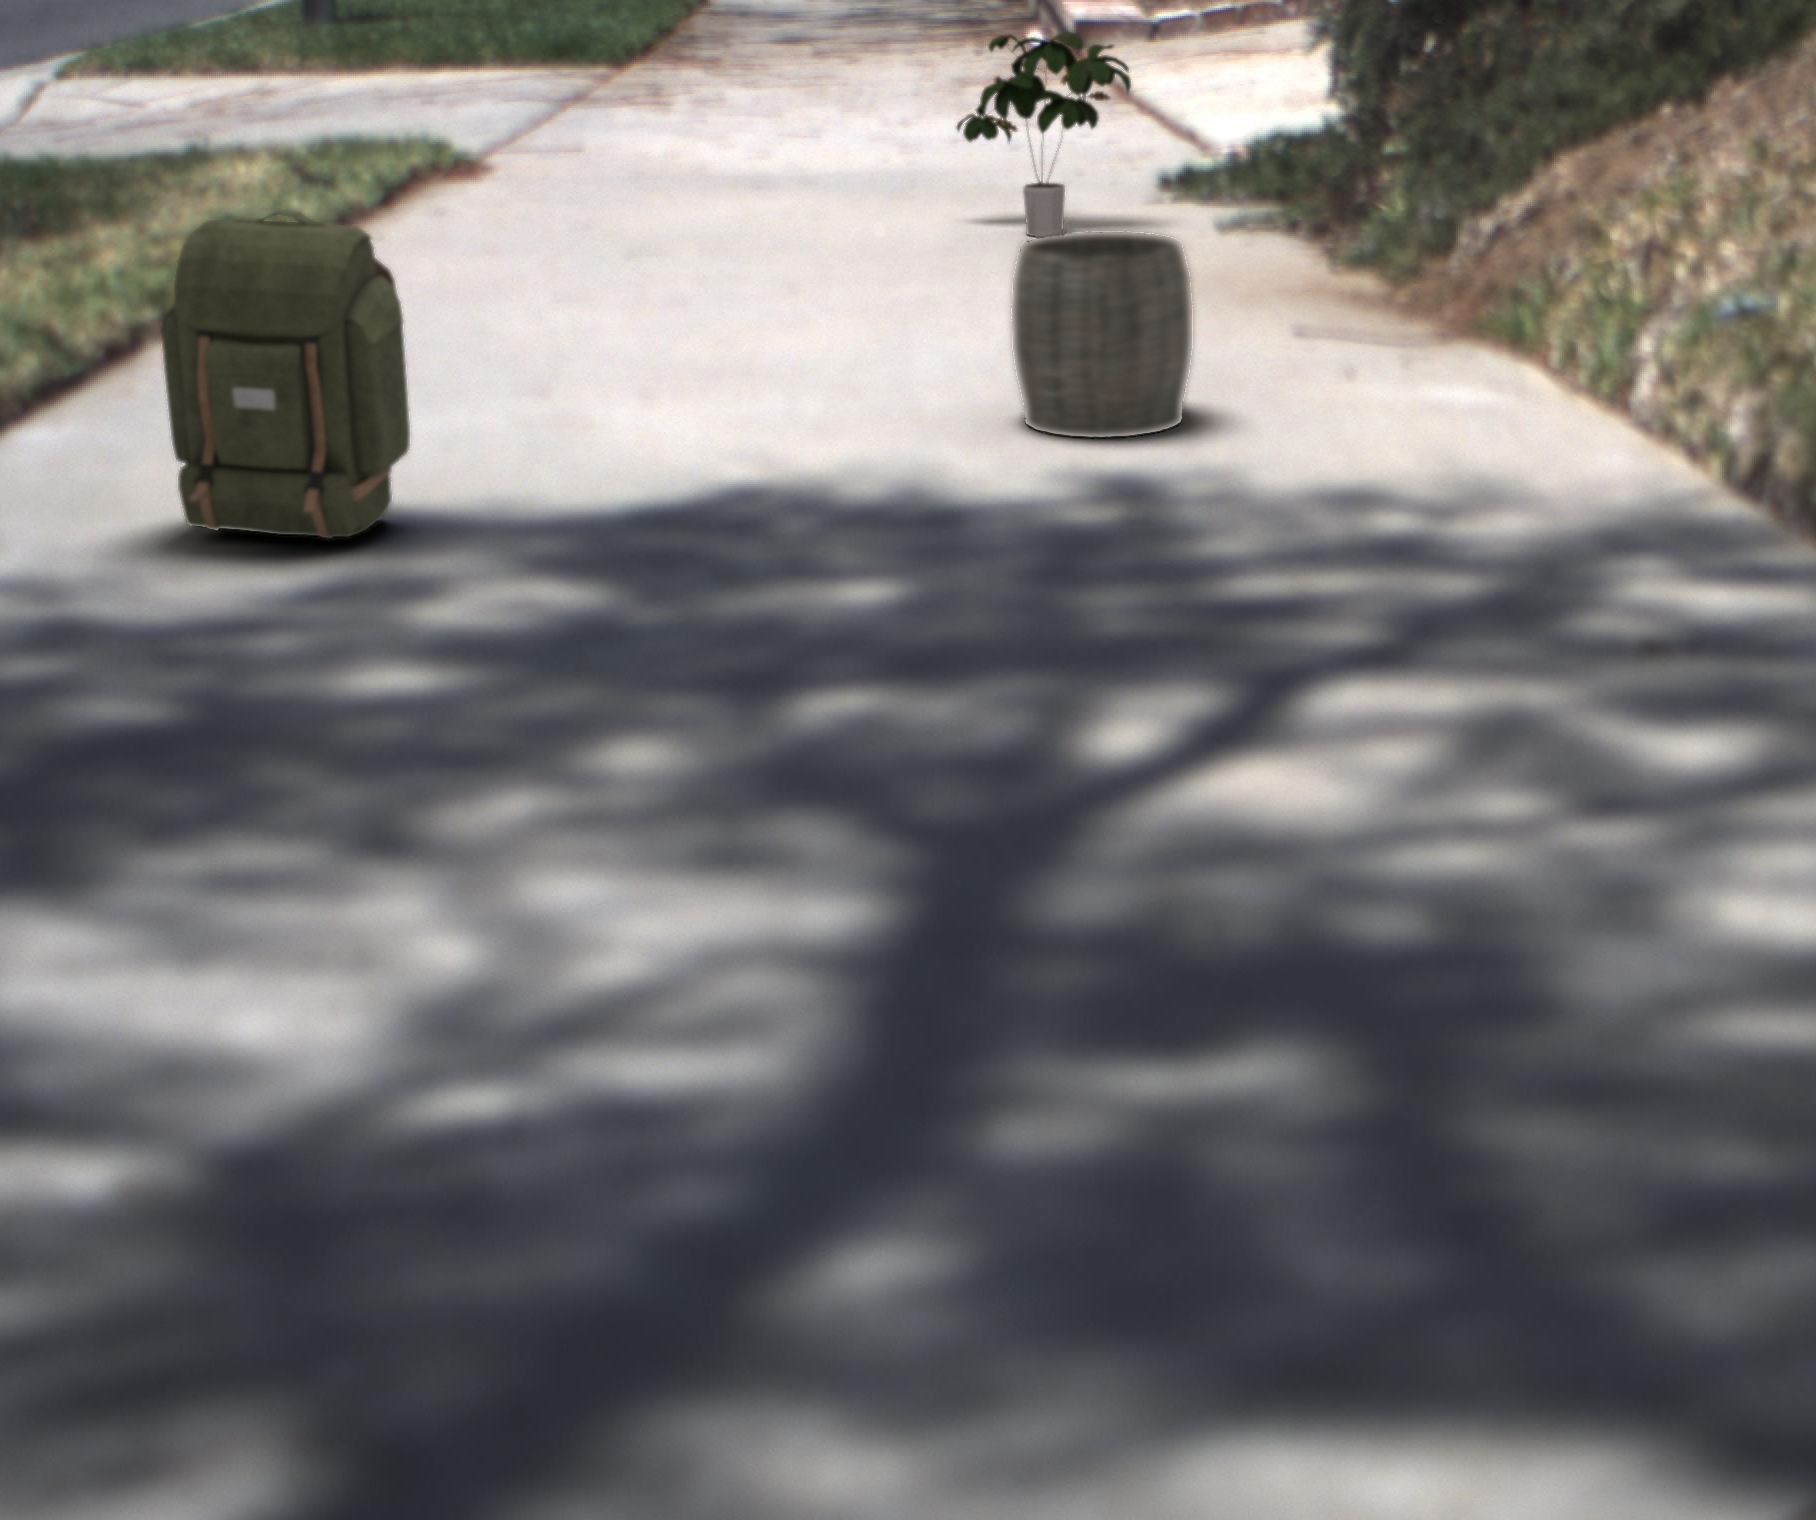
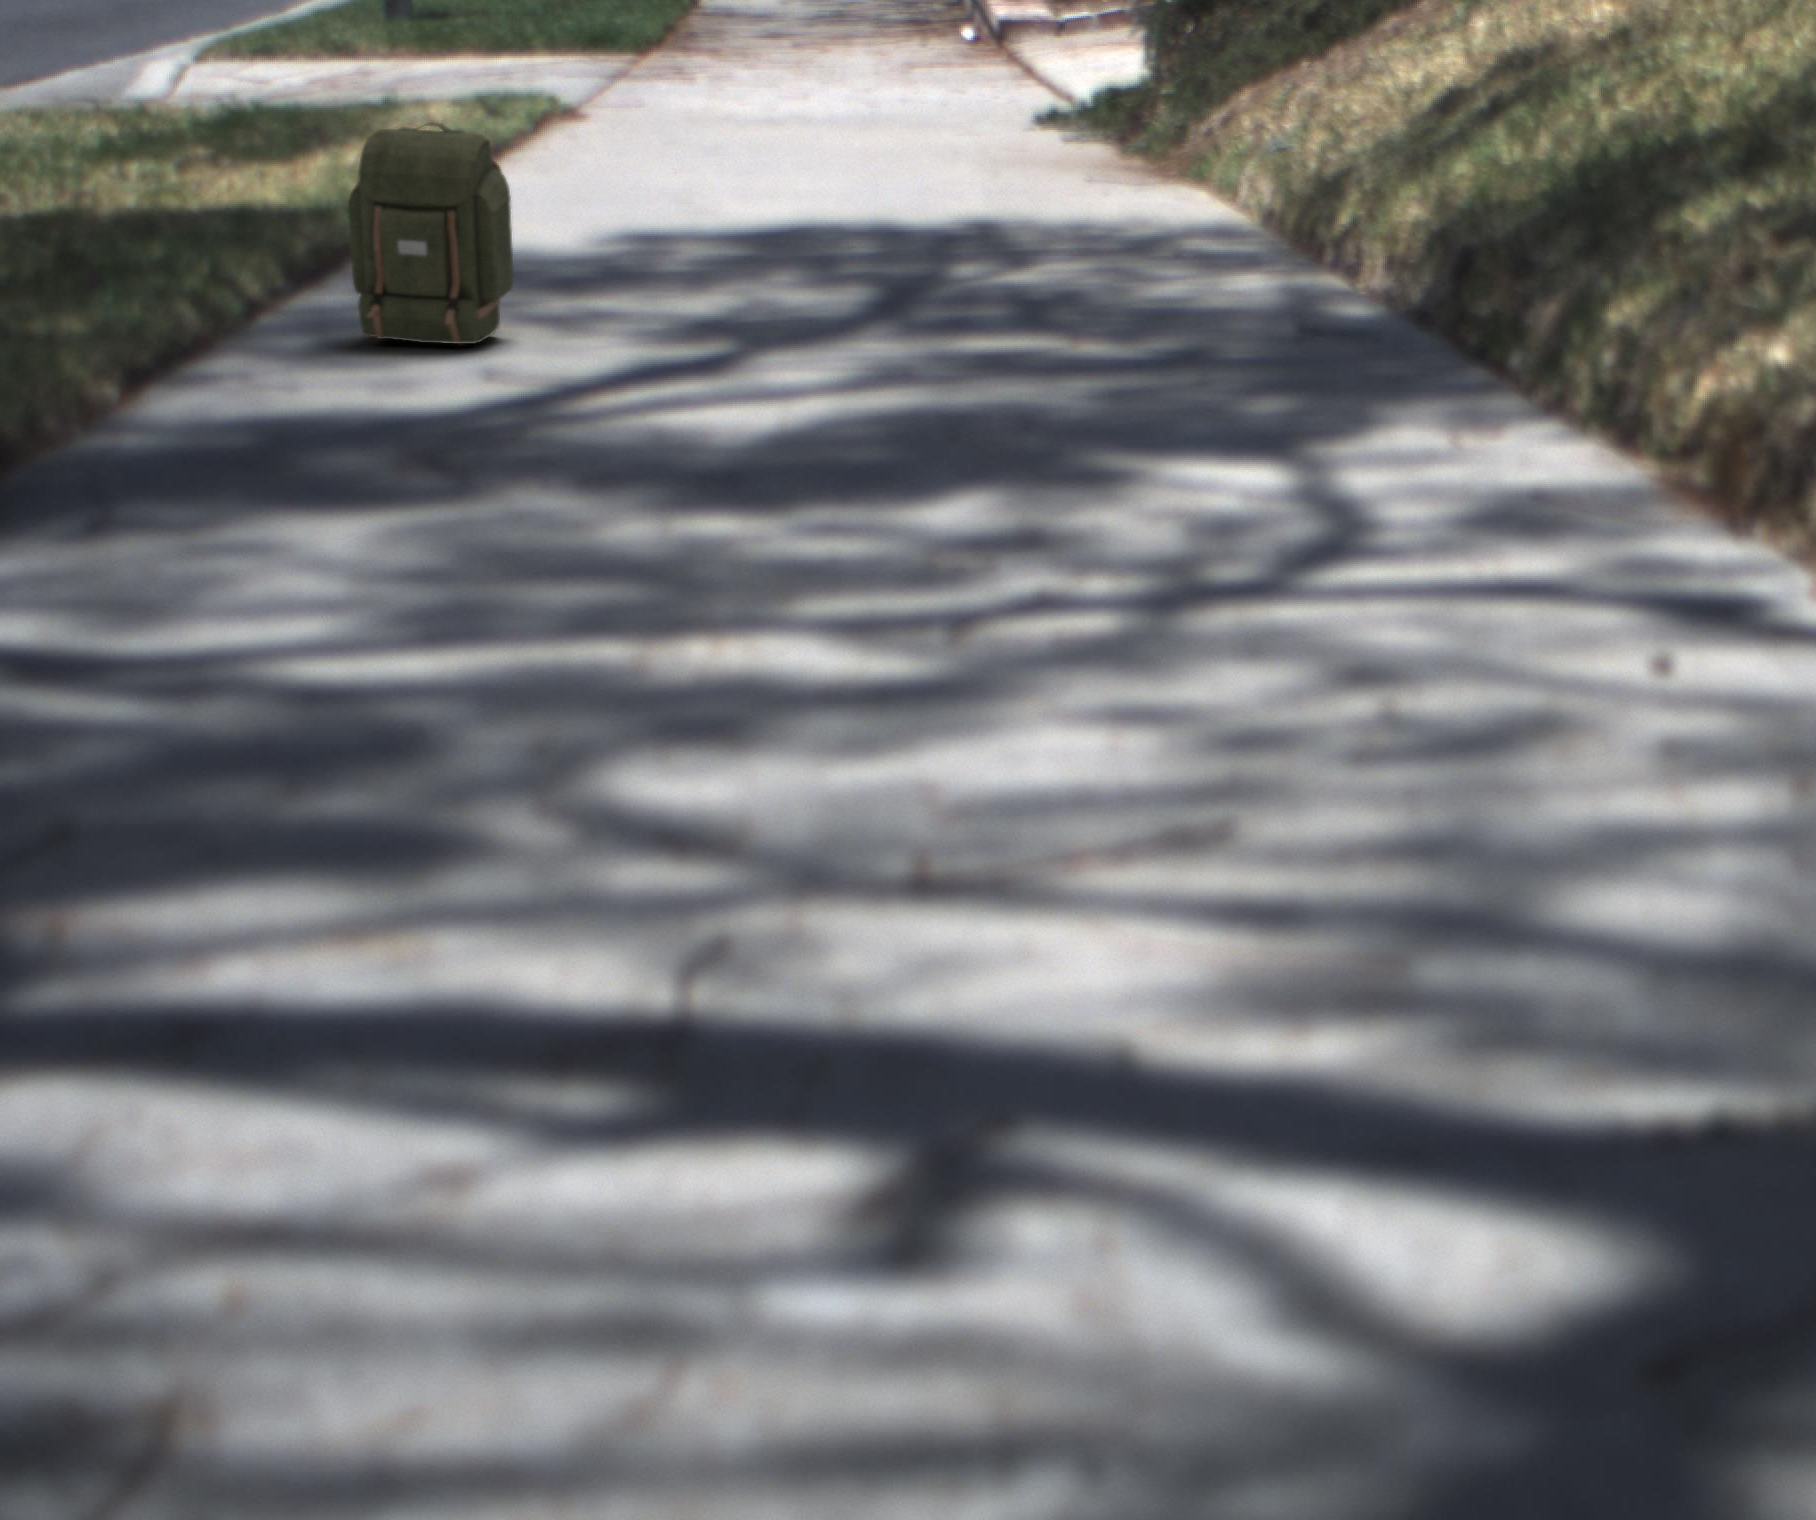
potted plant: present [957,32,1131,237] -> none [892,20,1026,176]
woven basket: present [1012,232,1192,438] -> none [926,155,1053,296]

